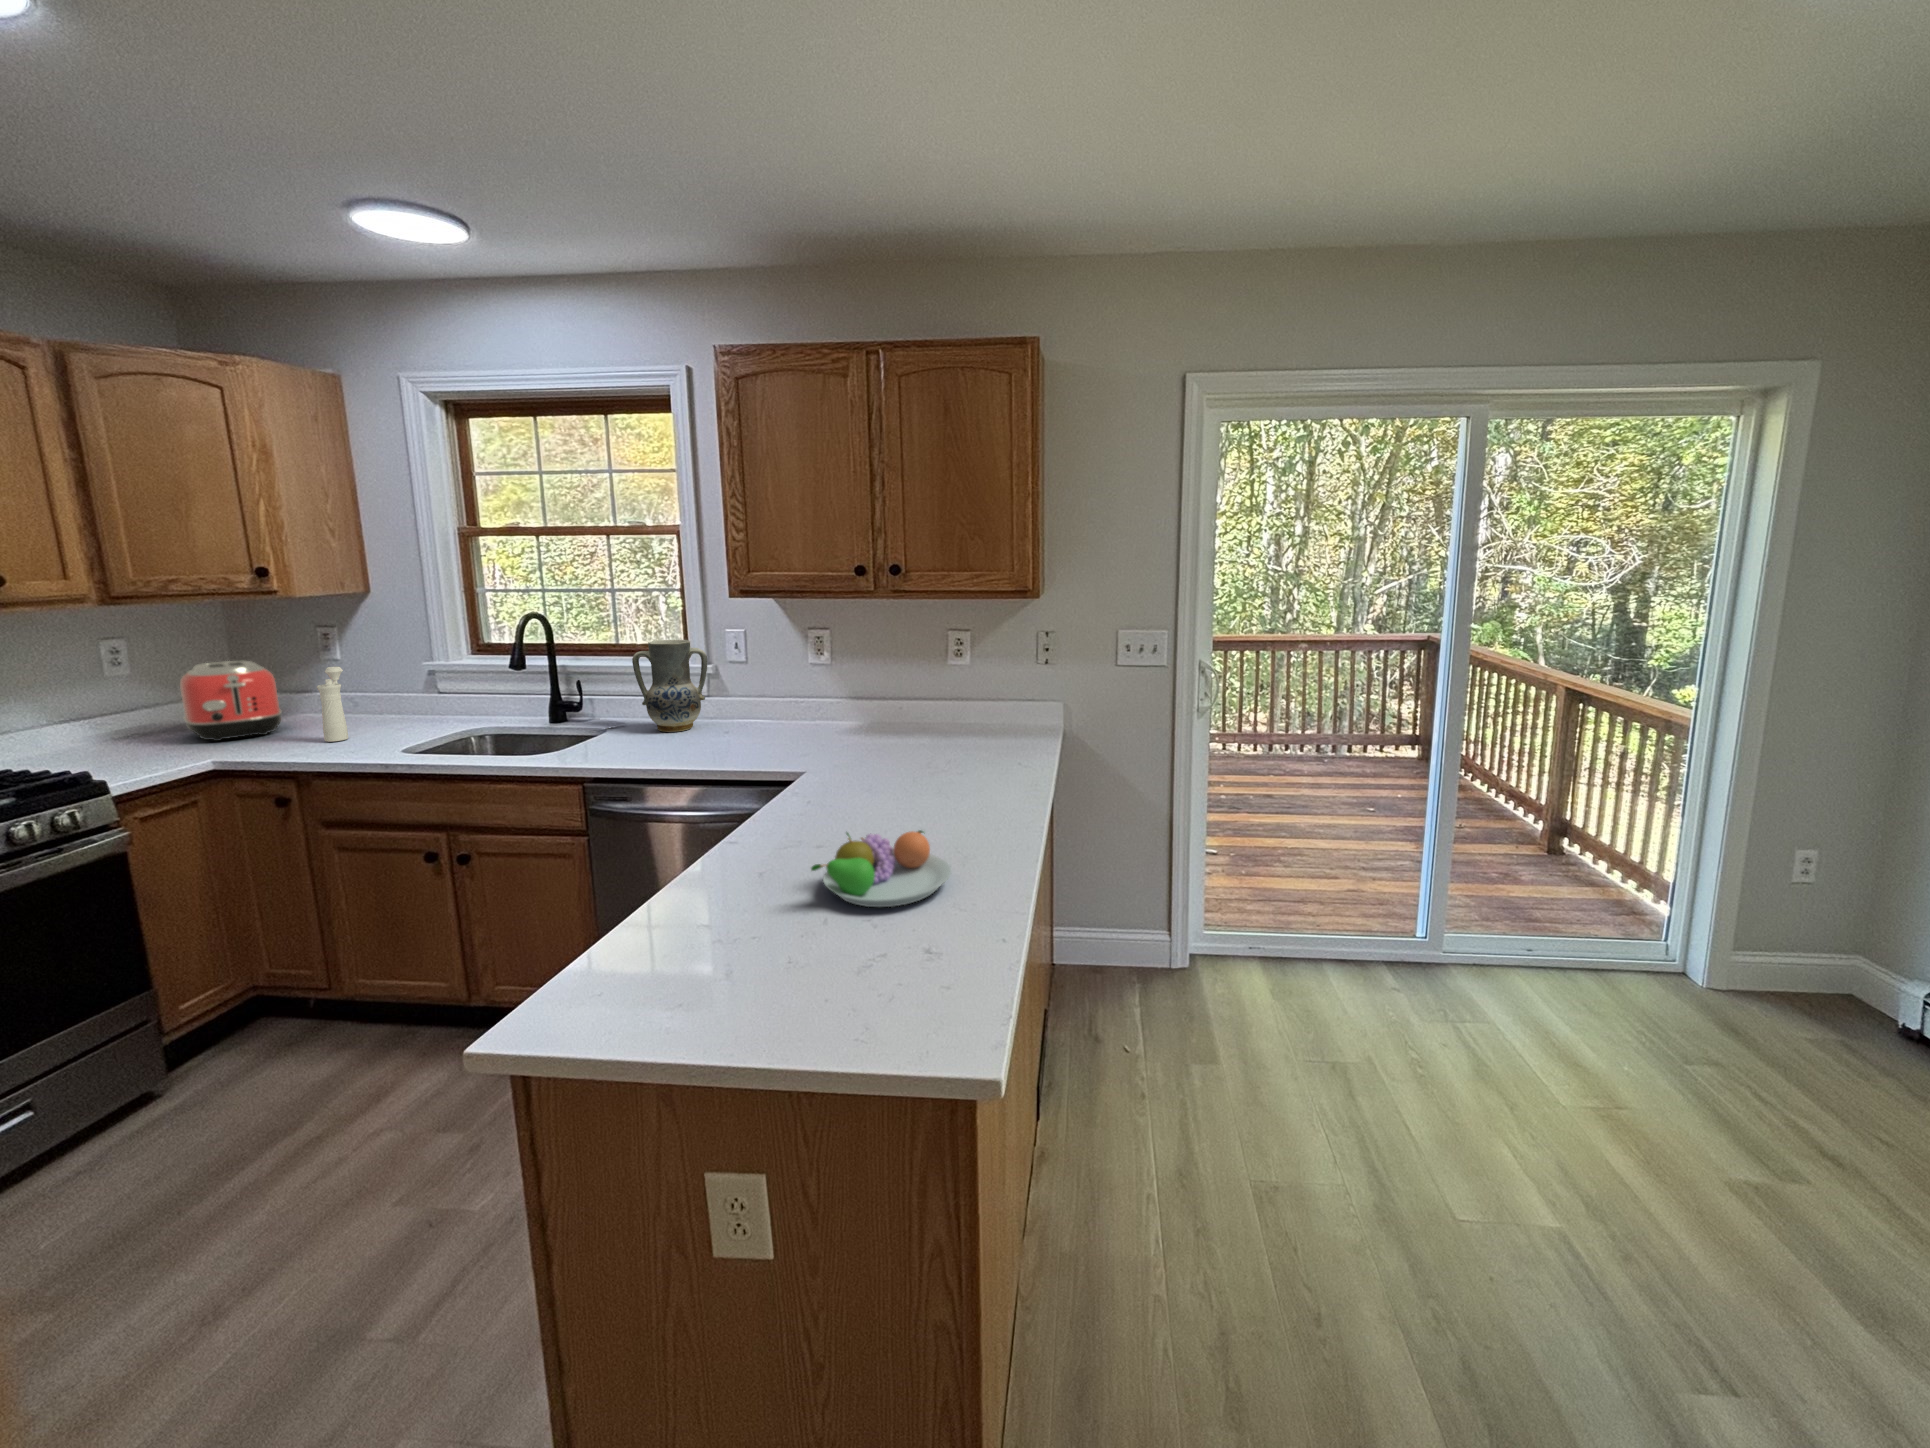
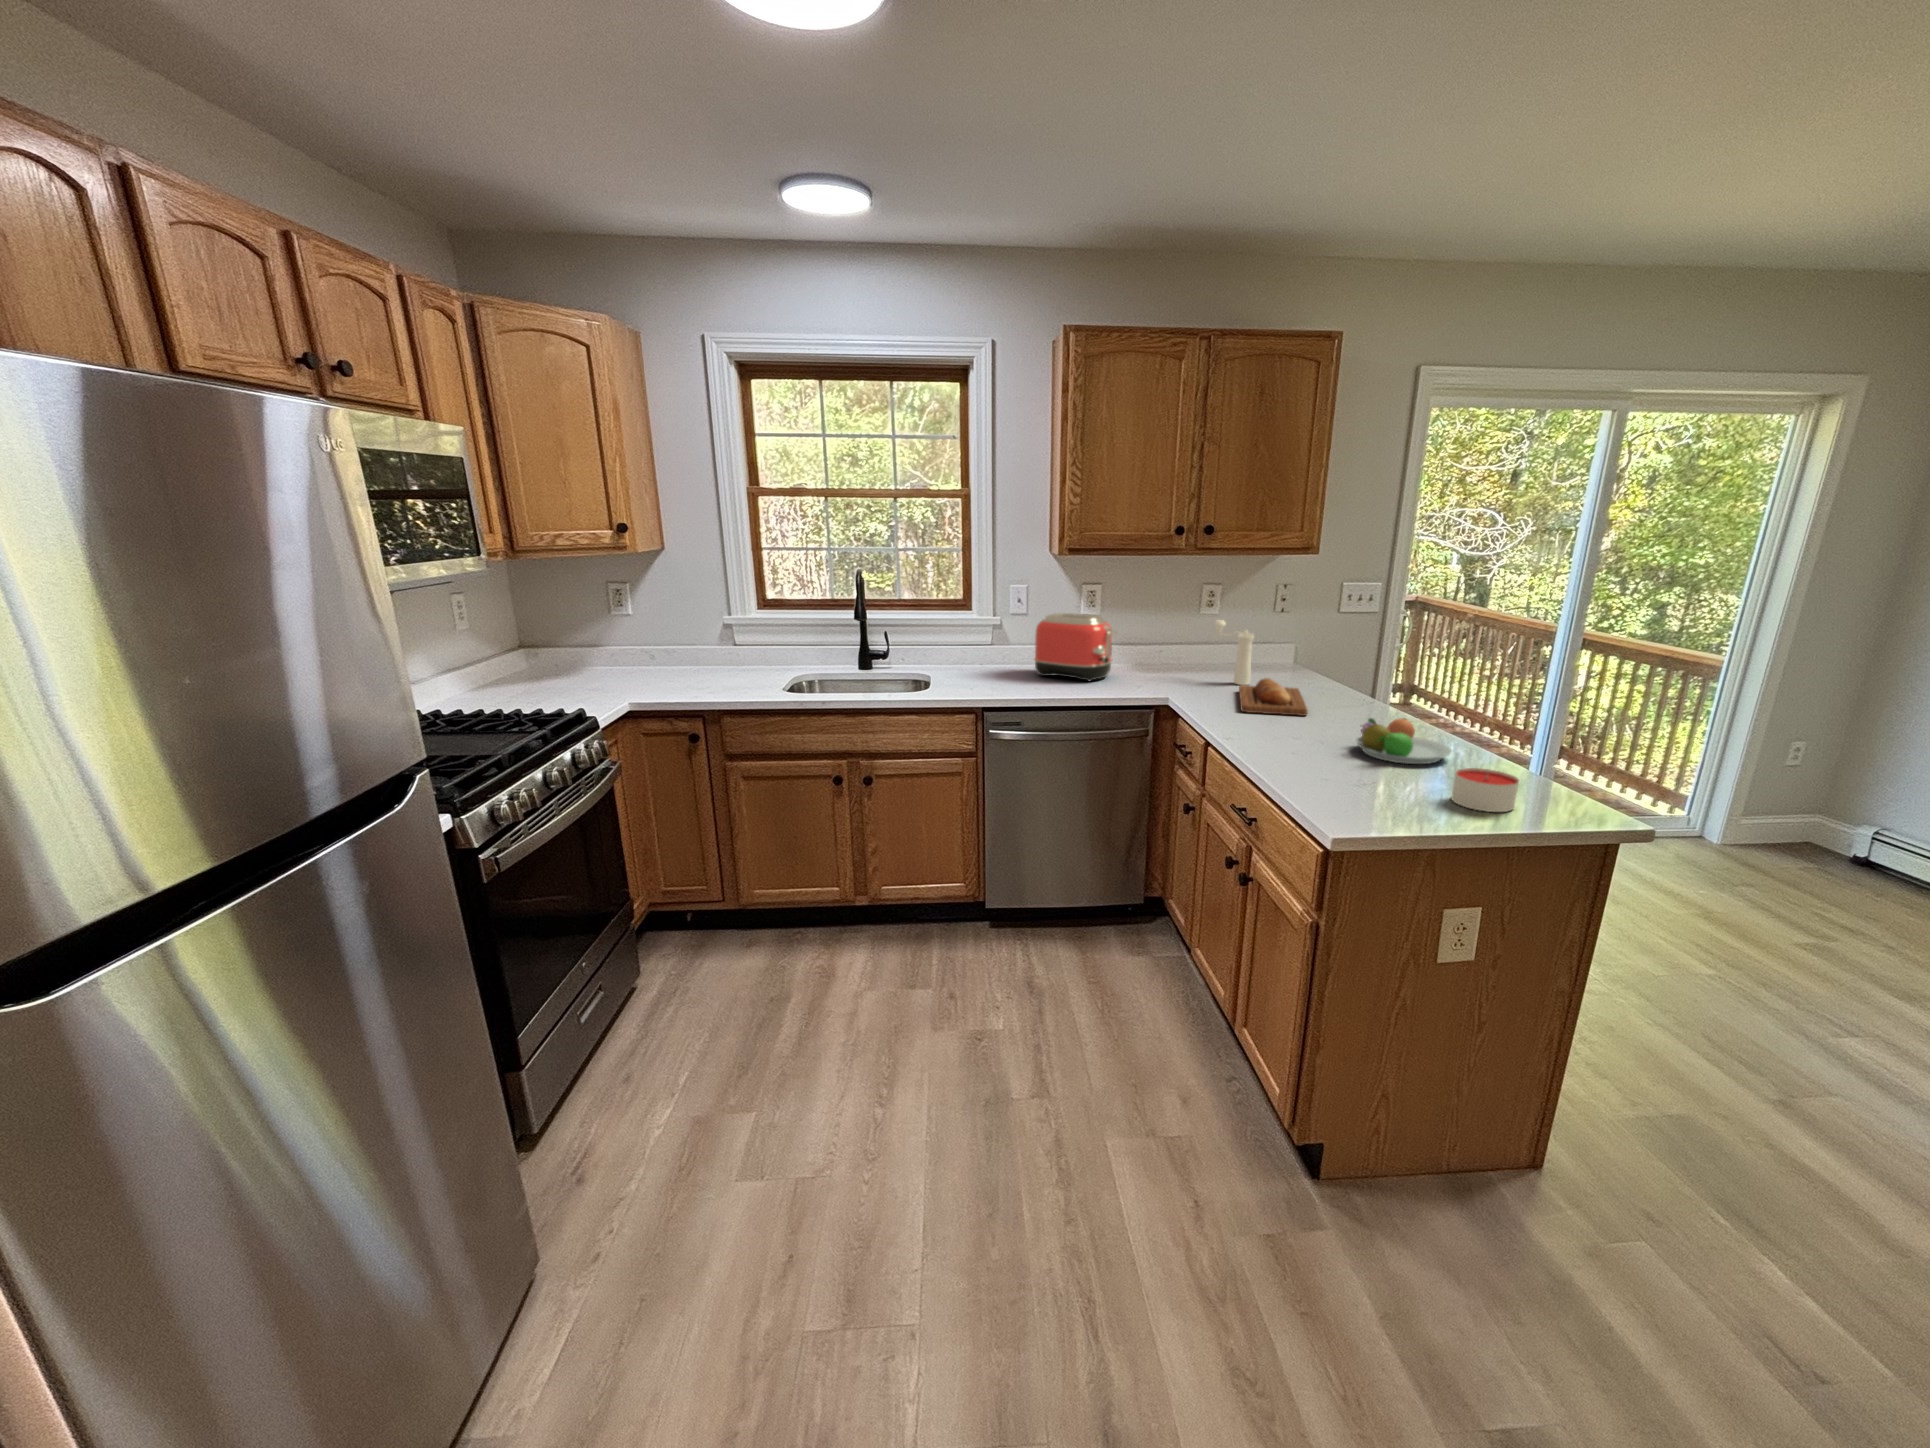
vase: present [632,640,708,732] -> none [948,593,1002,674]
toaster: present [180,661,281,741] -> present [1034,613,1117,681]
pepper mill: present [317,667,348,742] -> present [1214,620,1254,685]
bread loaf: none [838,752,972,809] -> present [1239,678,1308,716]
candle: none [750,937,844,1023] -> present [1452,768,1519,812]

